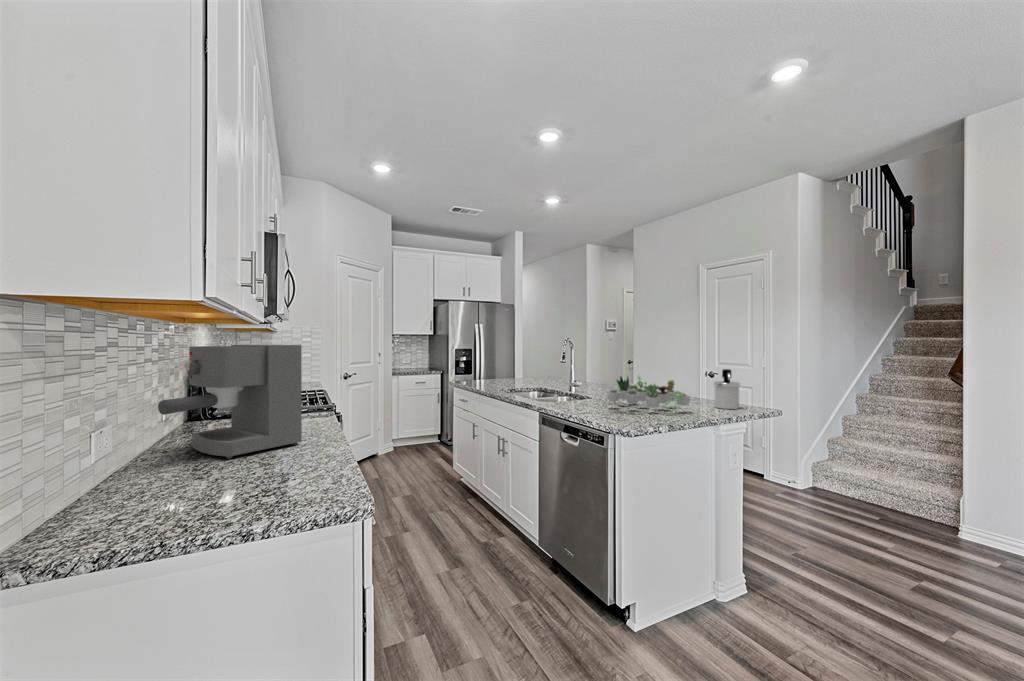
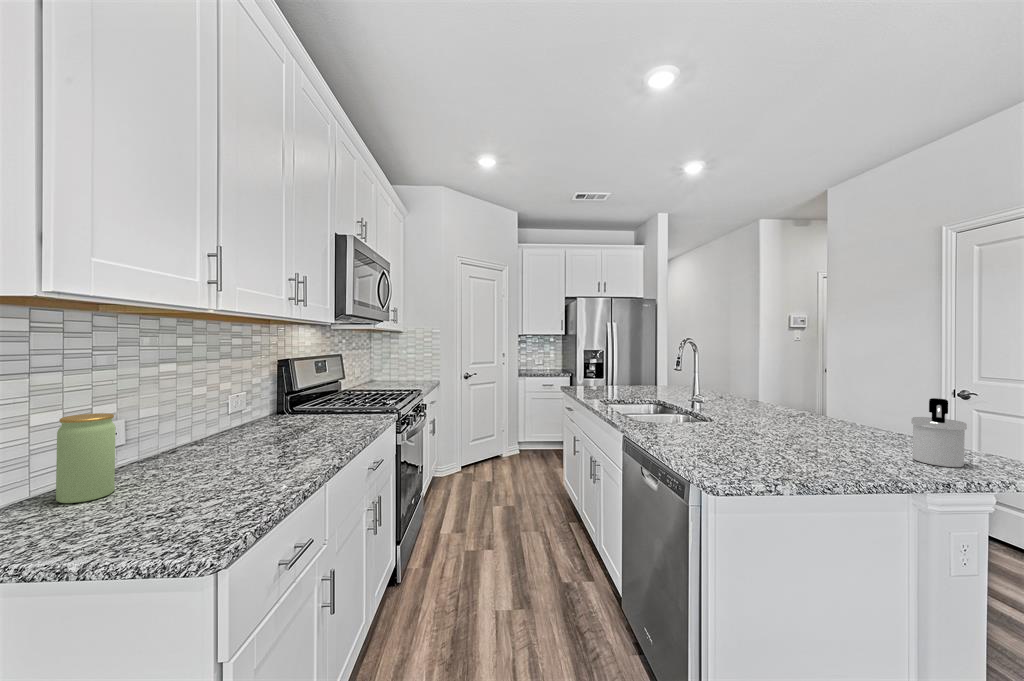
coffee maker: present [158,345,302,459] -> none [162,342,309,460]
succulent plant: present [607,377,690,415] -> none [704,396,855,464]
jar: none [119,416,172,504] -> present [56,413,116,503]

